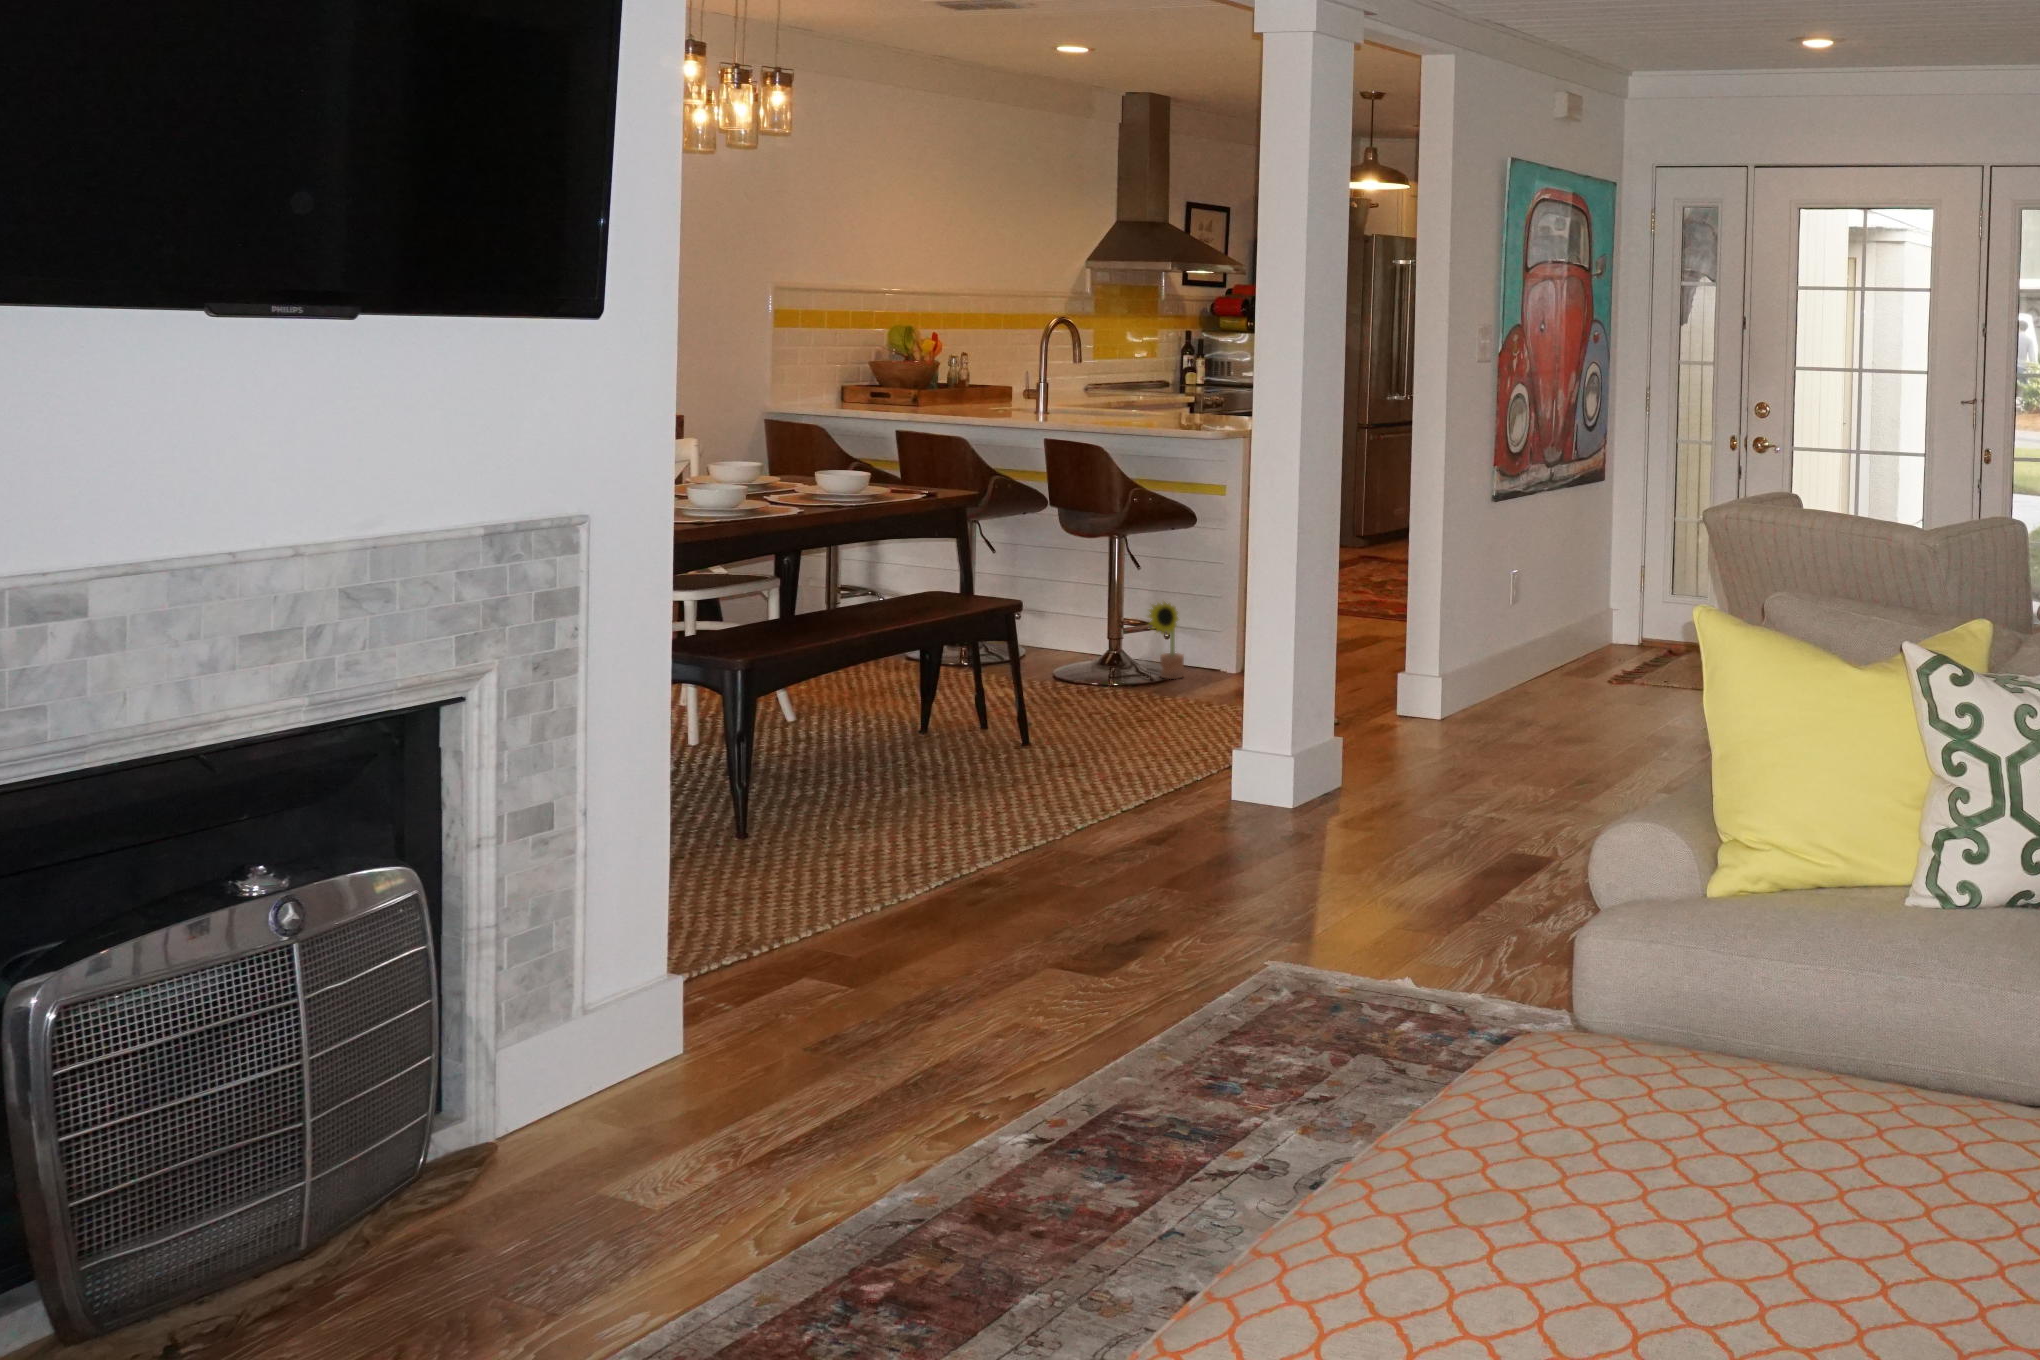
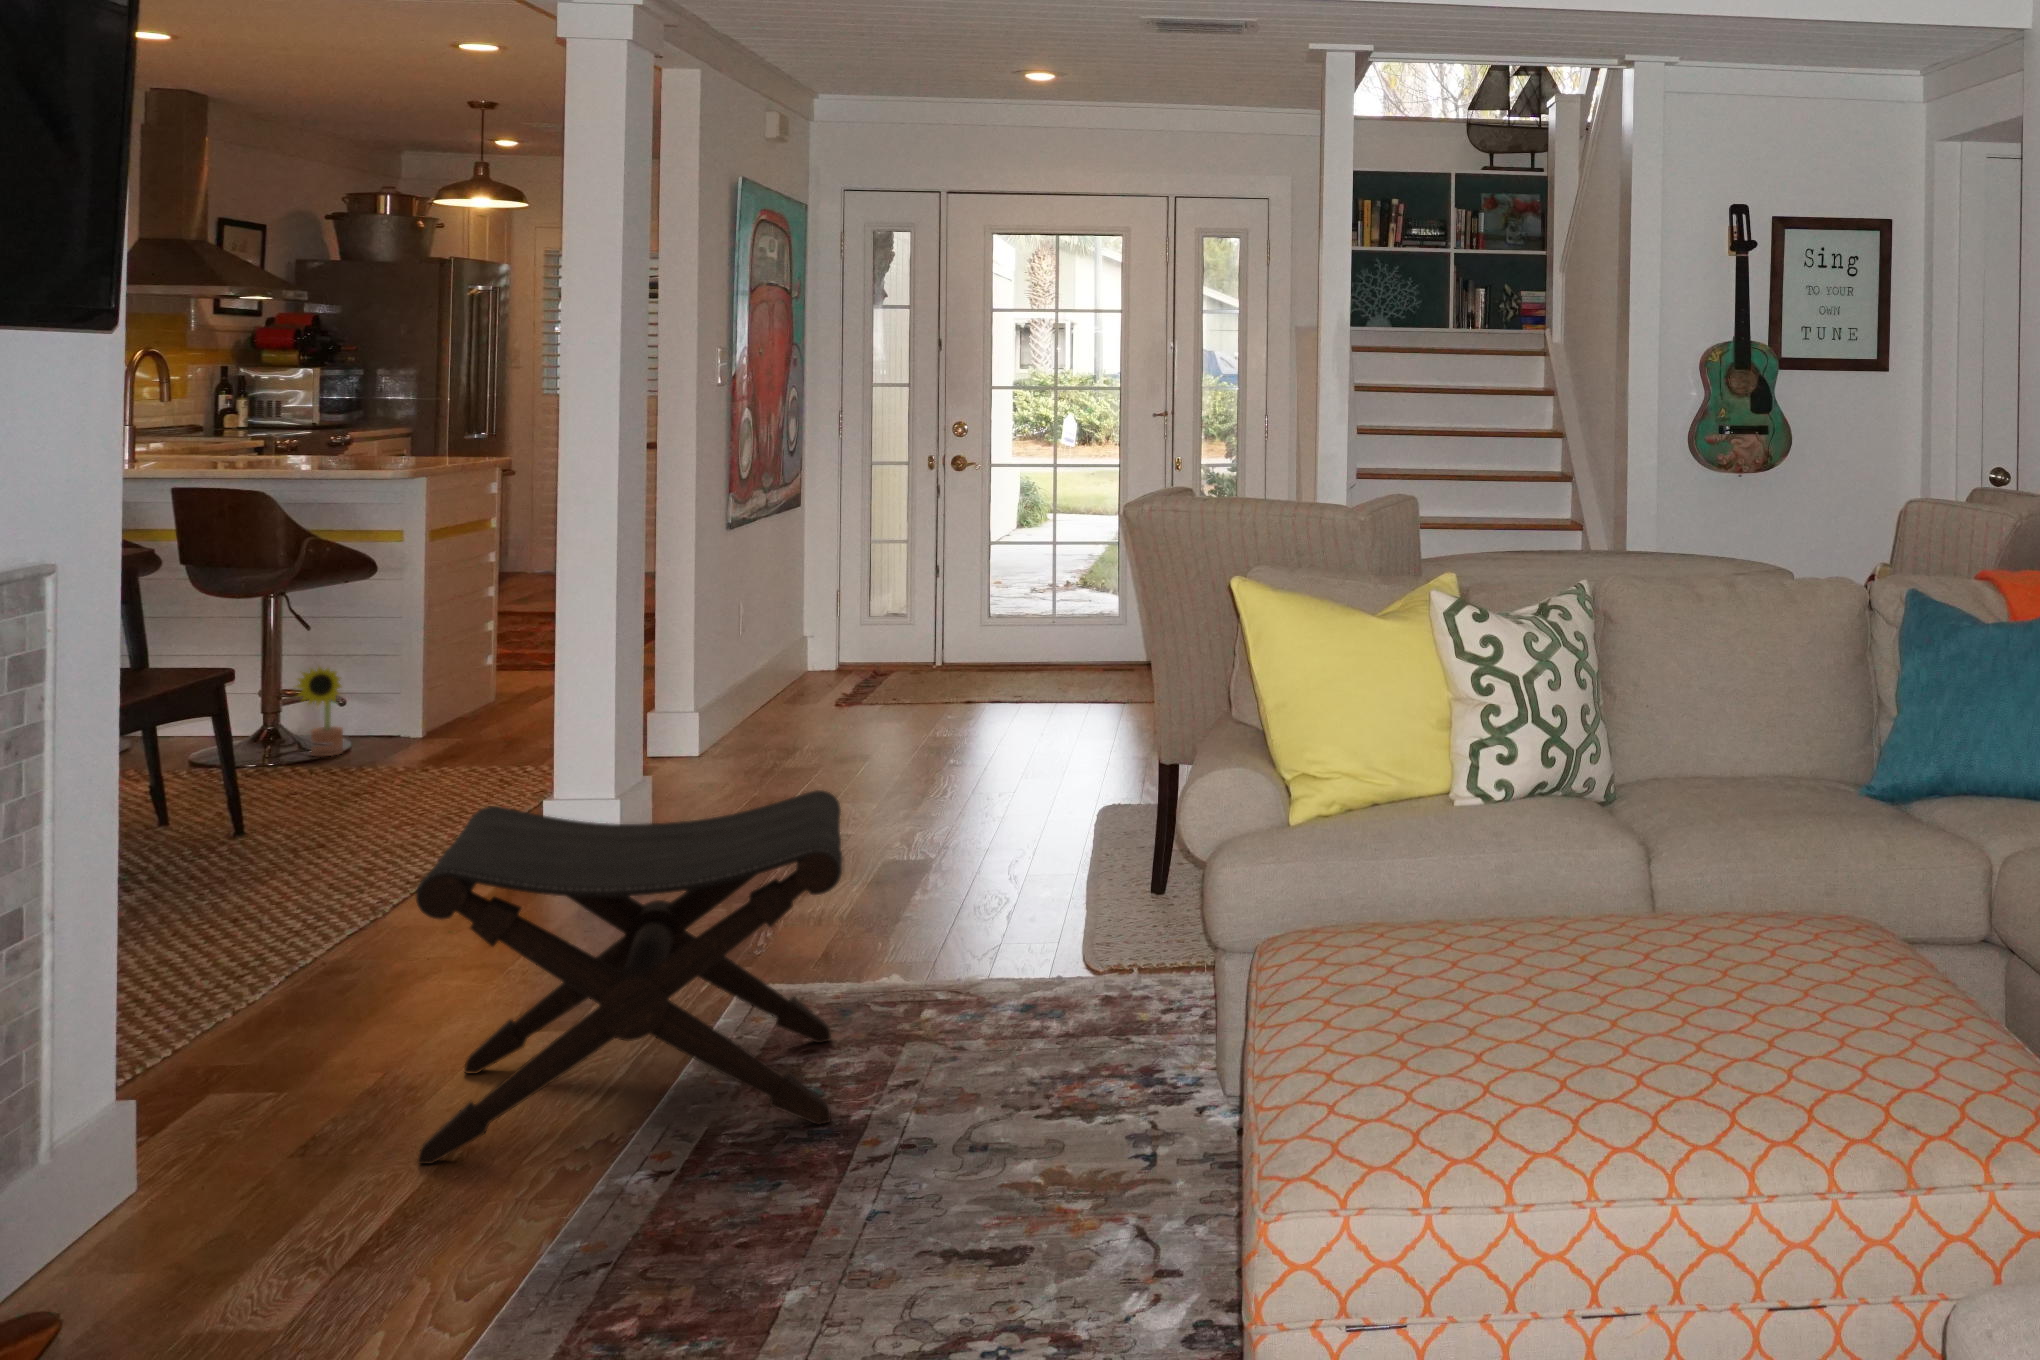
footstool: none [888,759,1313,1118] -> present [416,790,843,1164]

